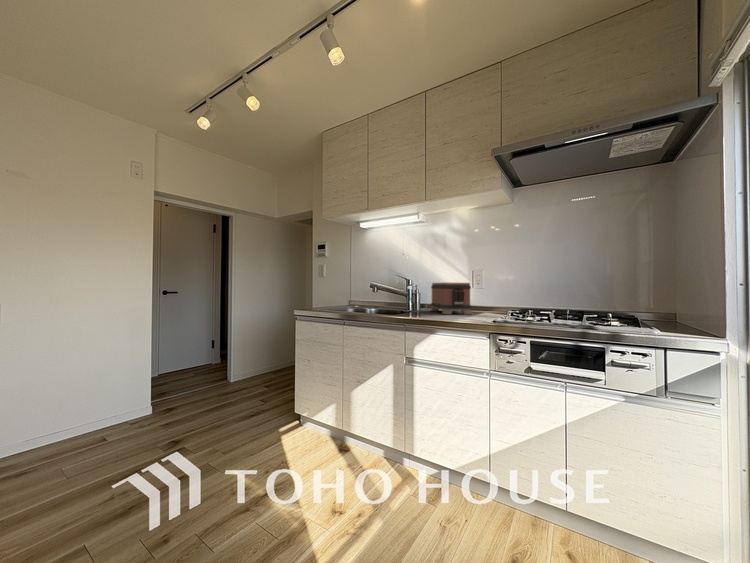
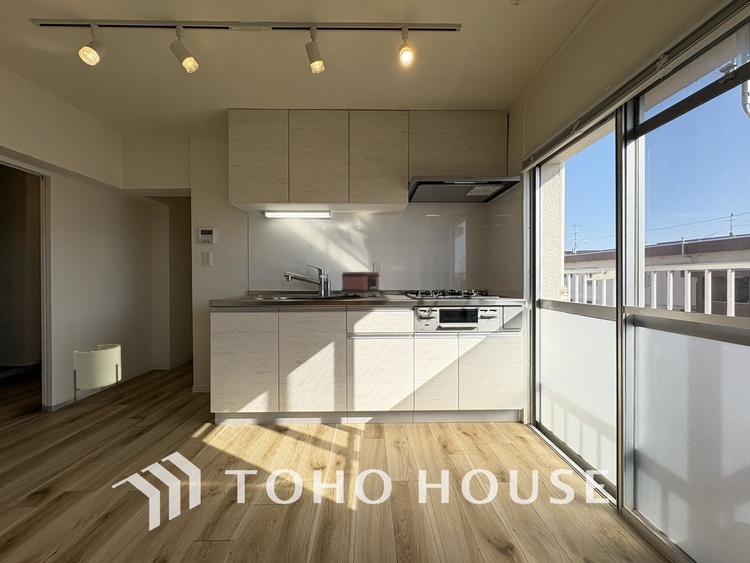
planter: none [247,338,277,382] -> present [74,344,121,407]

